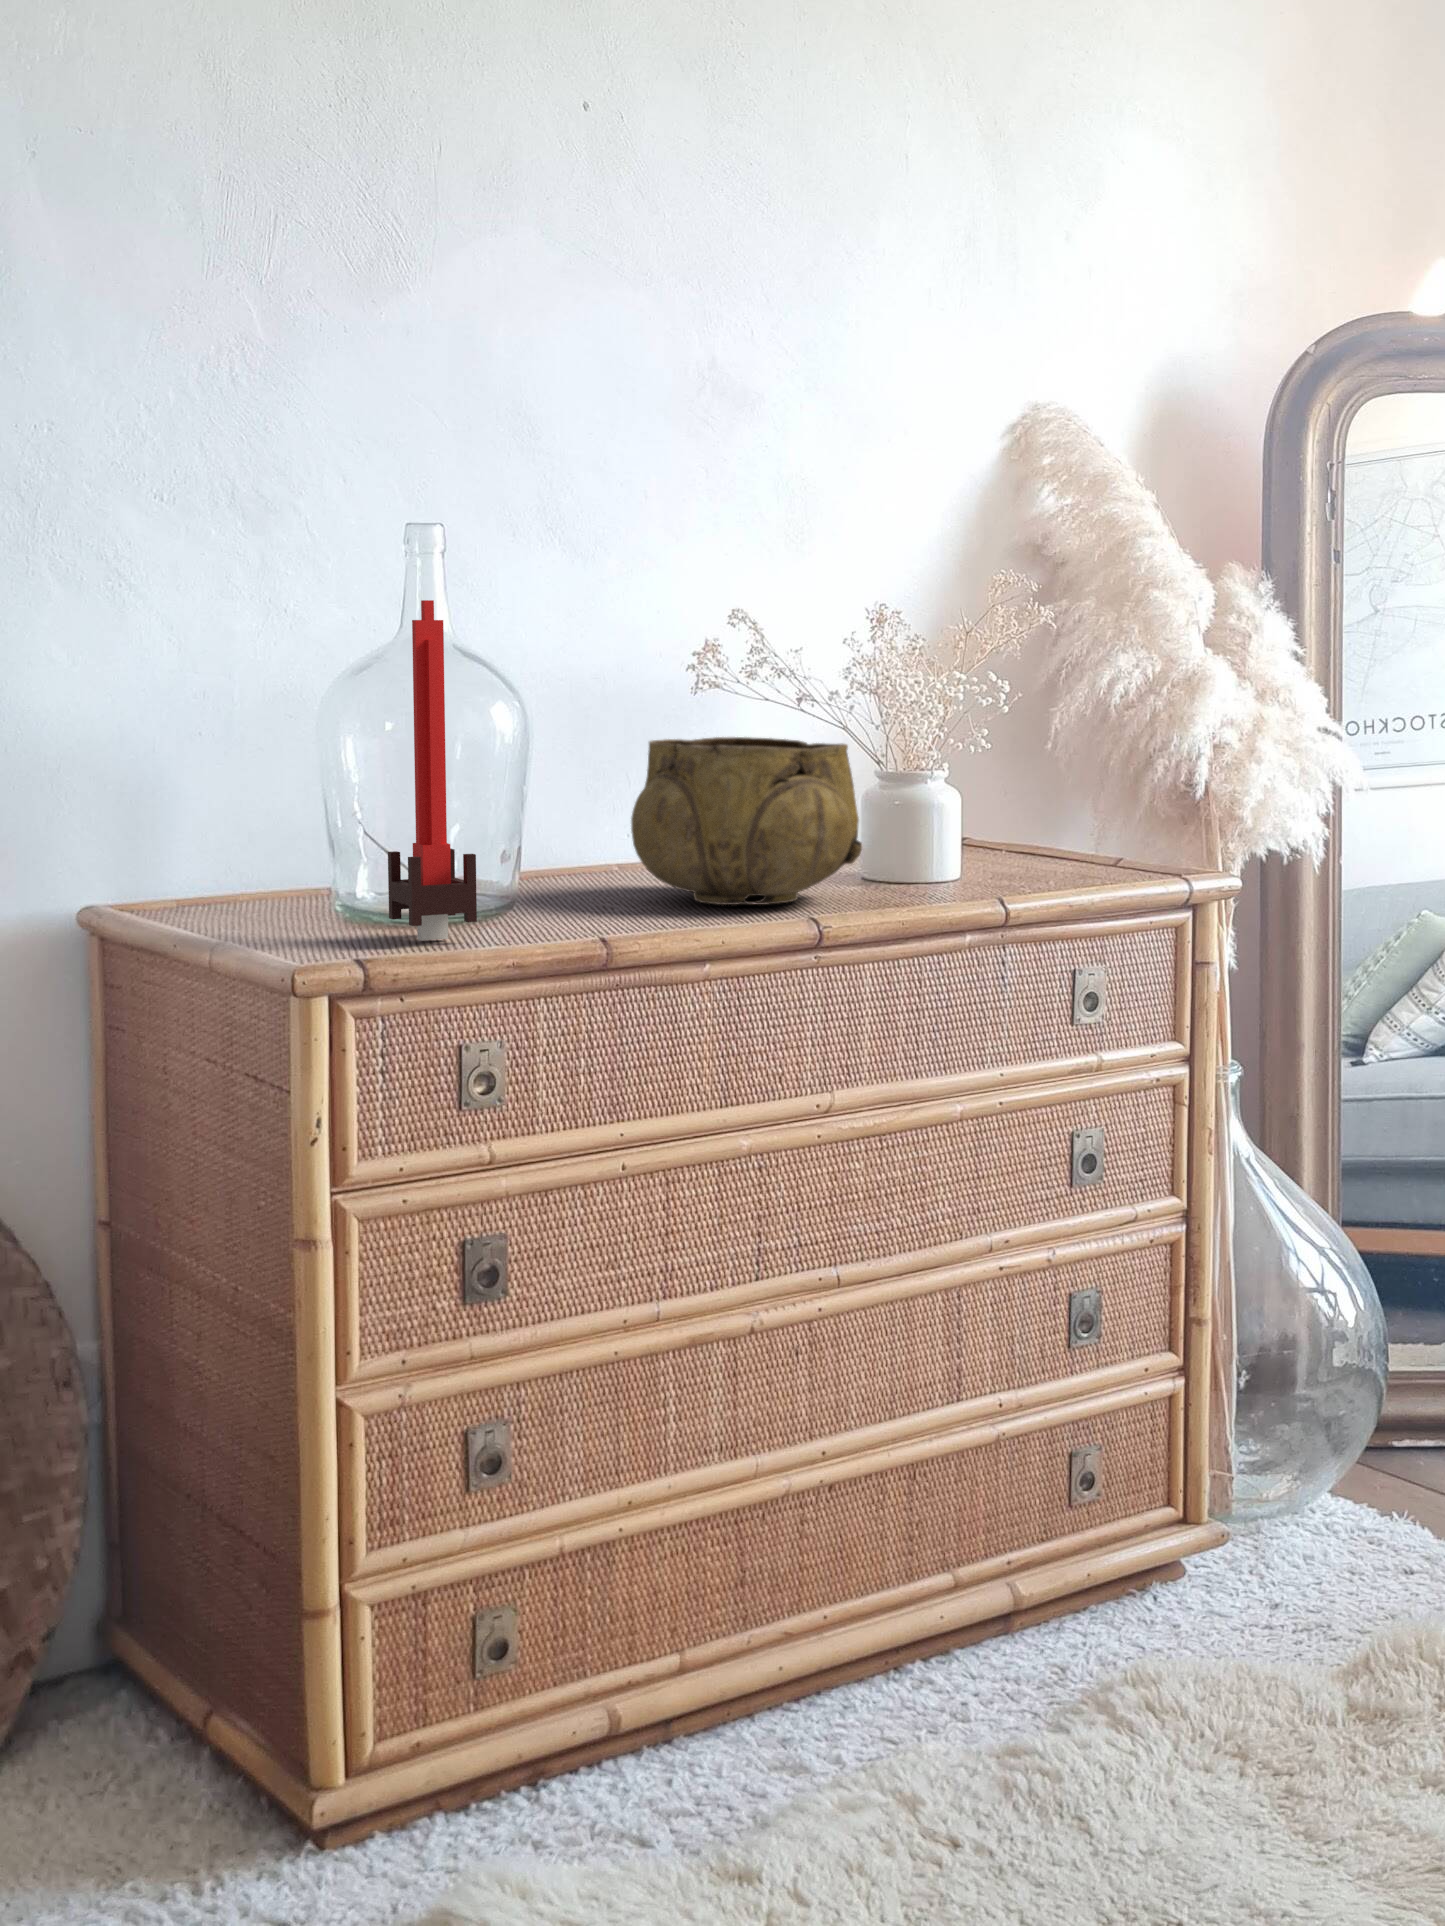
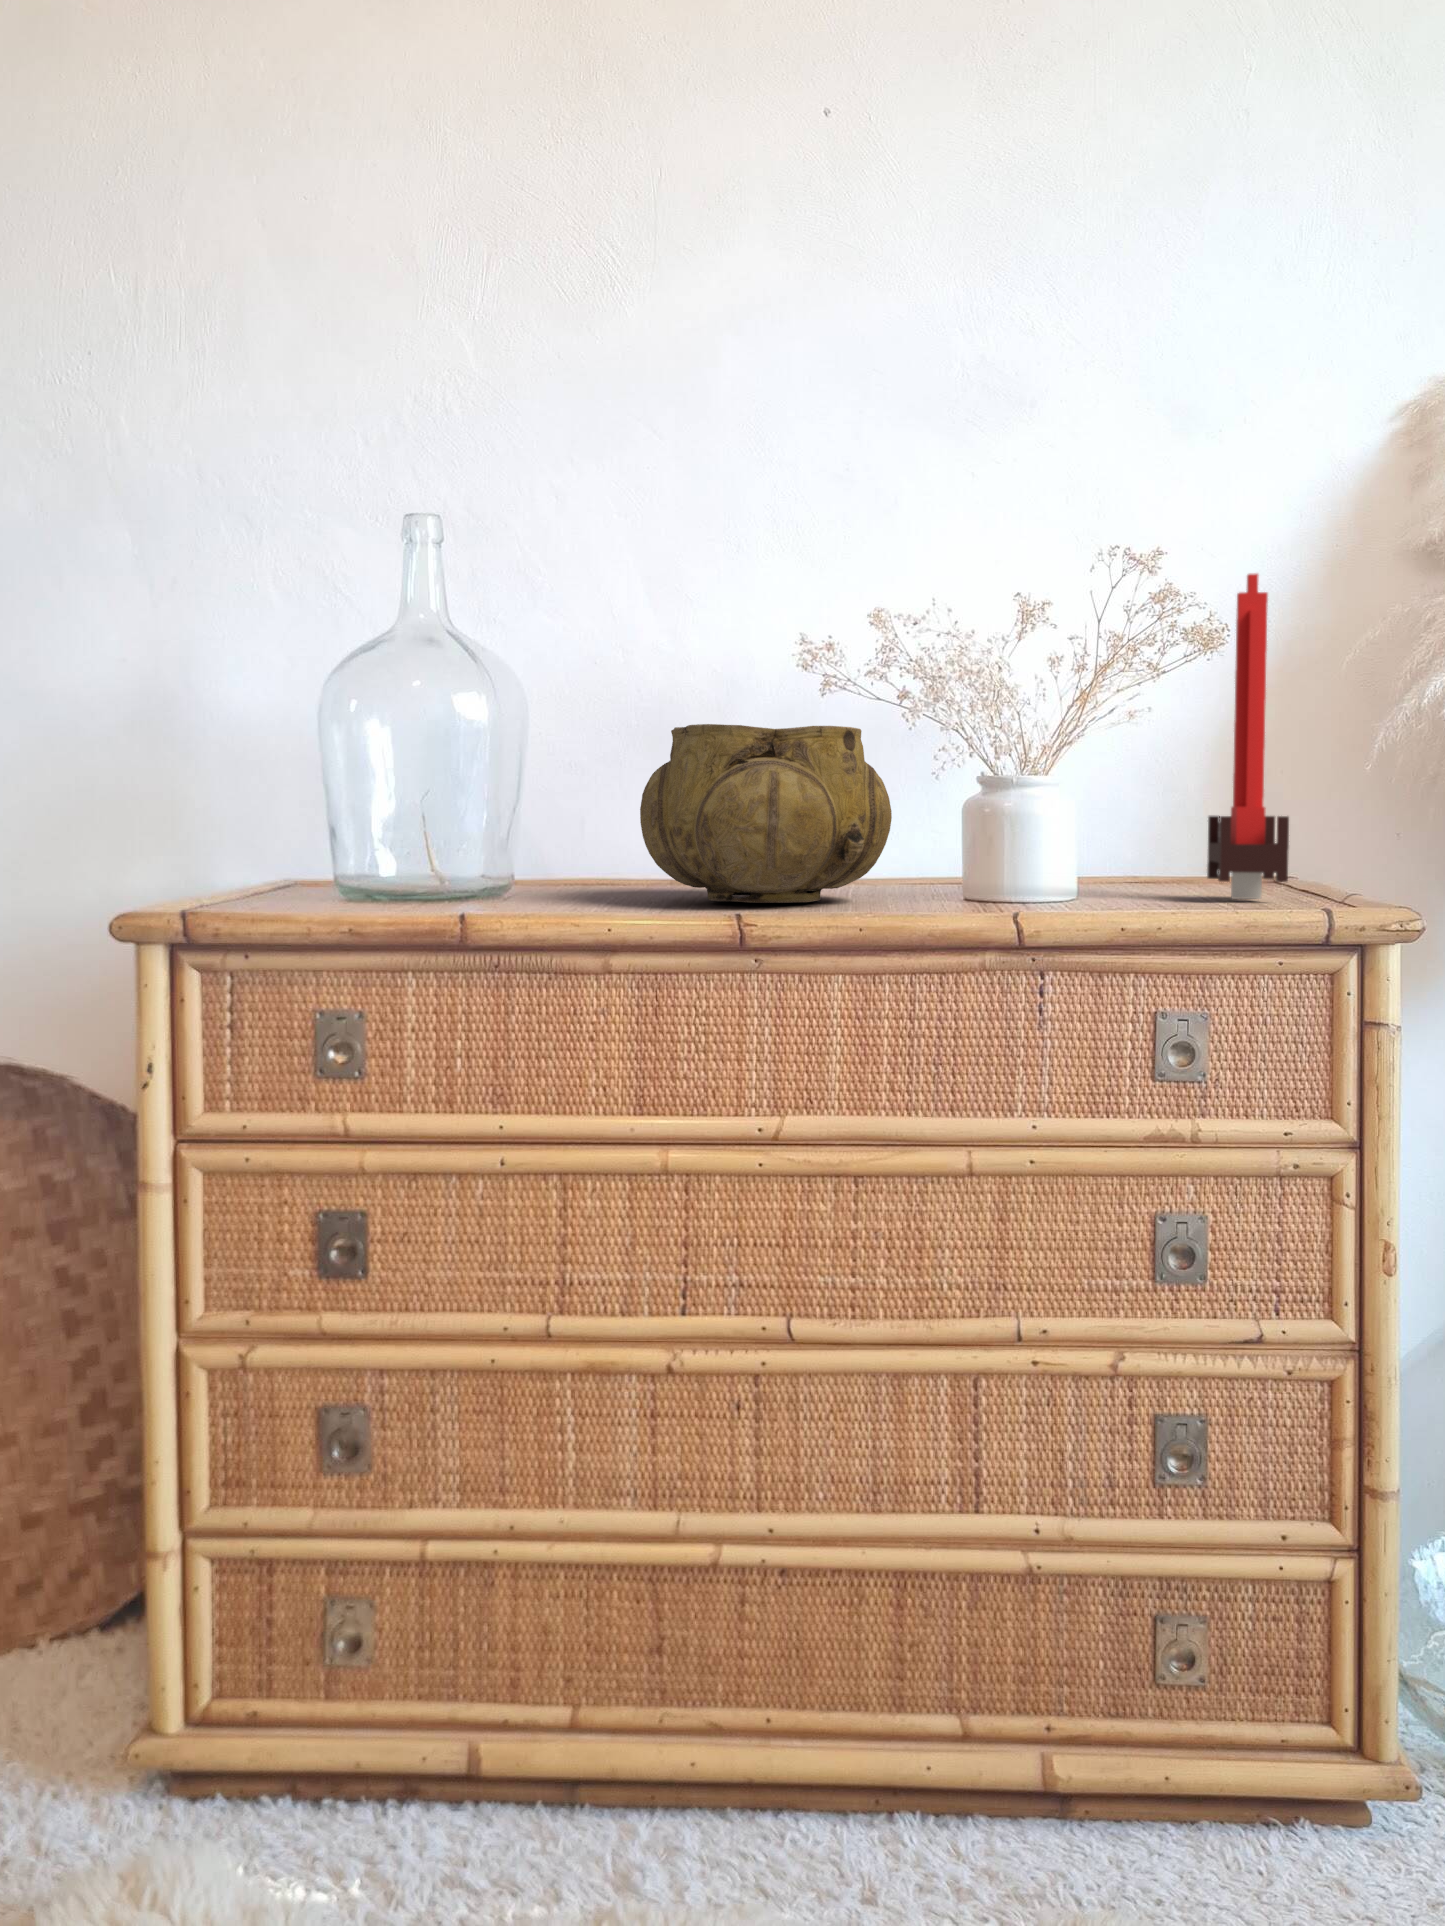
candle: present [388,600,477,941] -> present [1207,574,1289,899]

